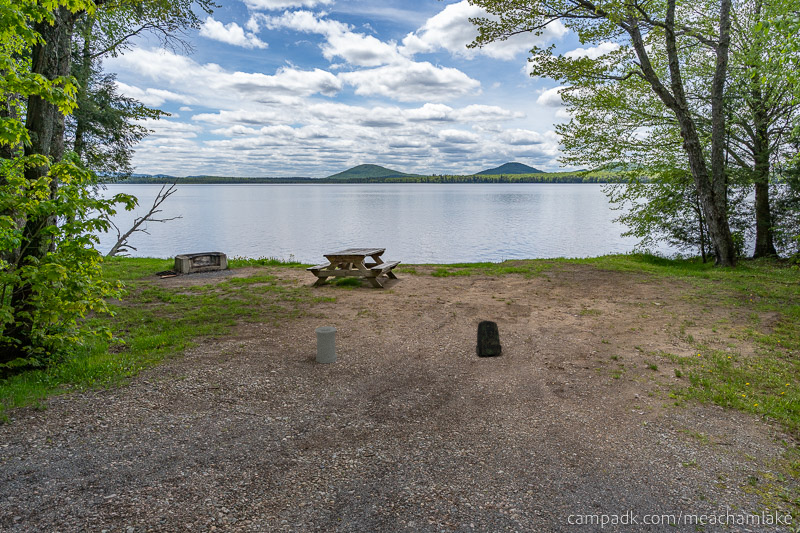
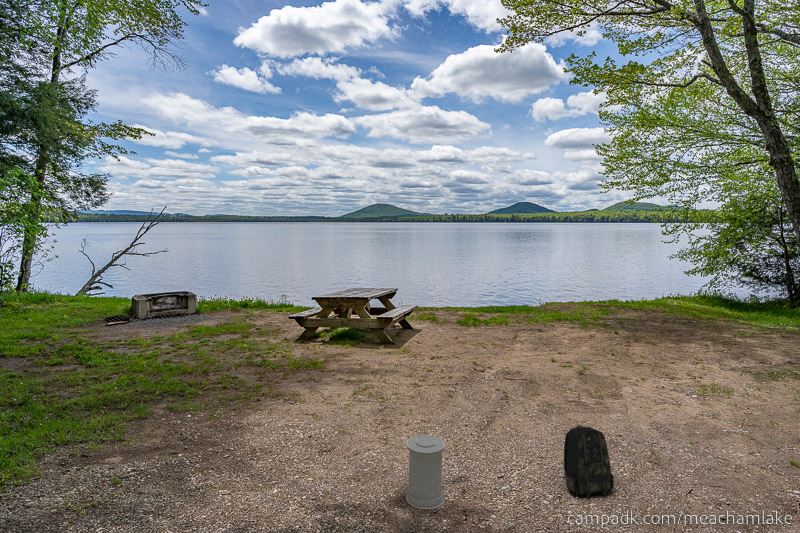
trash can: present [315,326,337,363] -> present [406,435,445,509]

